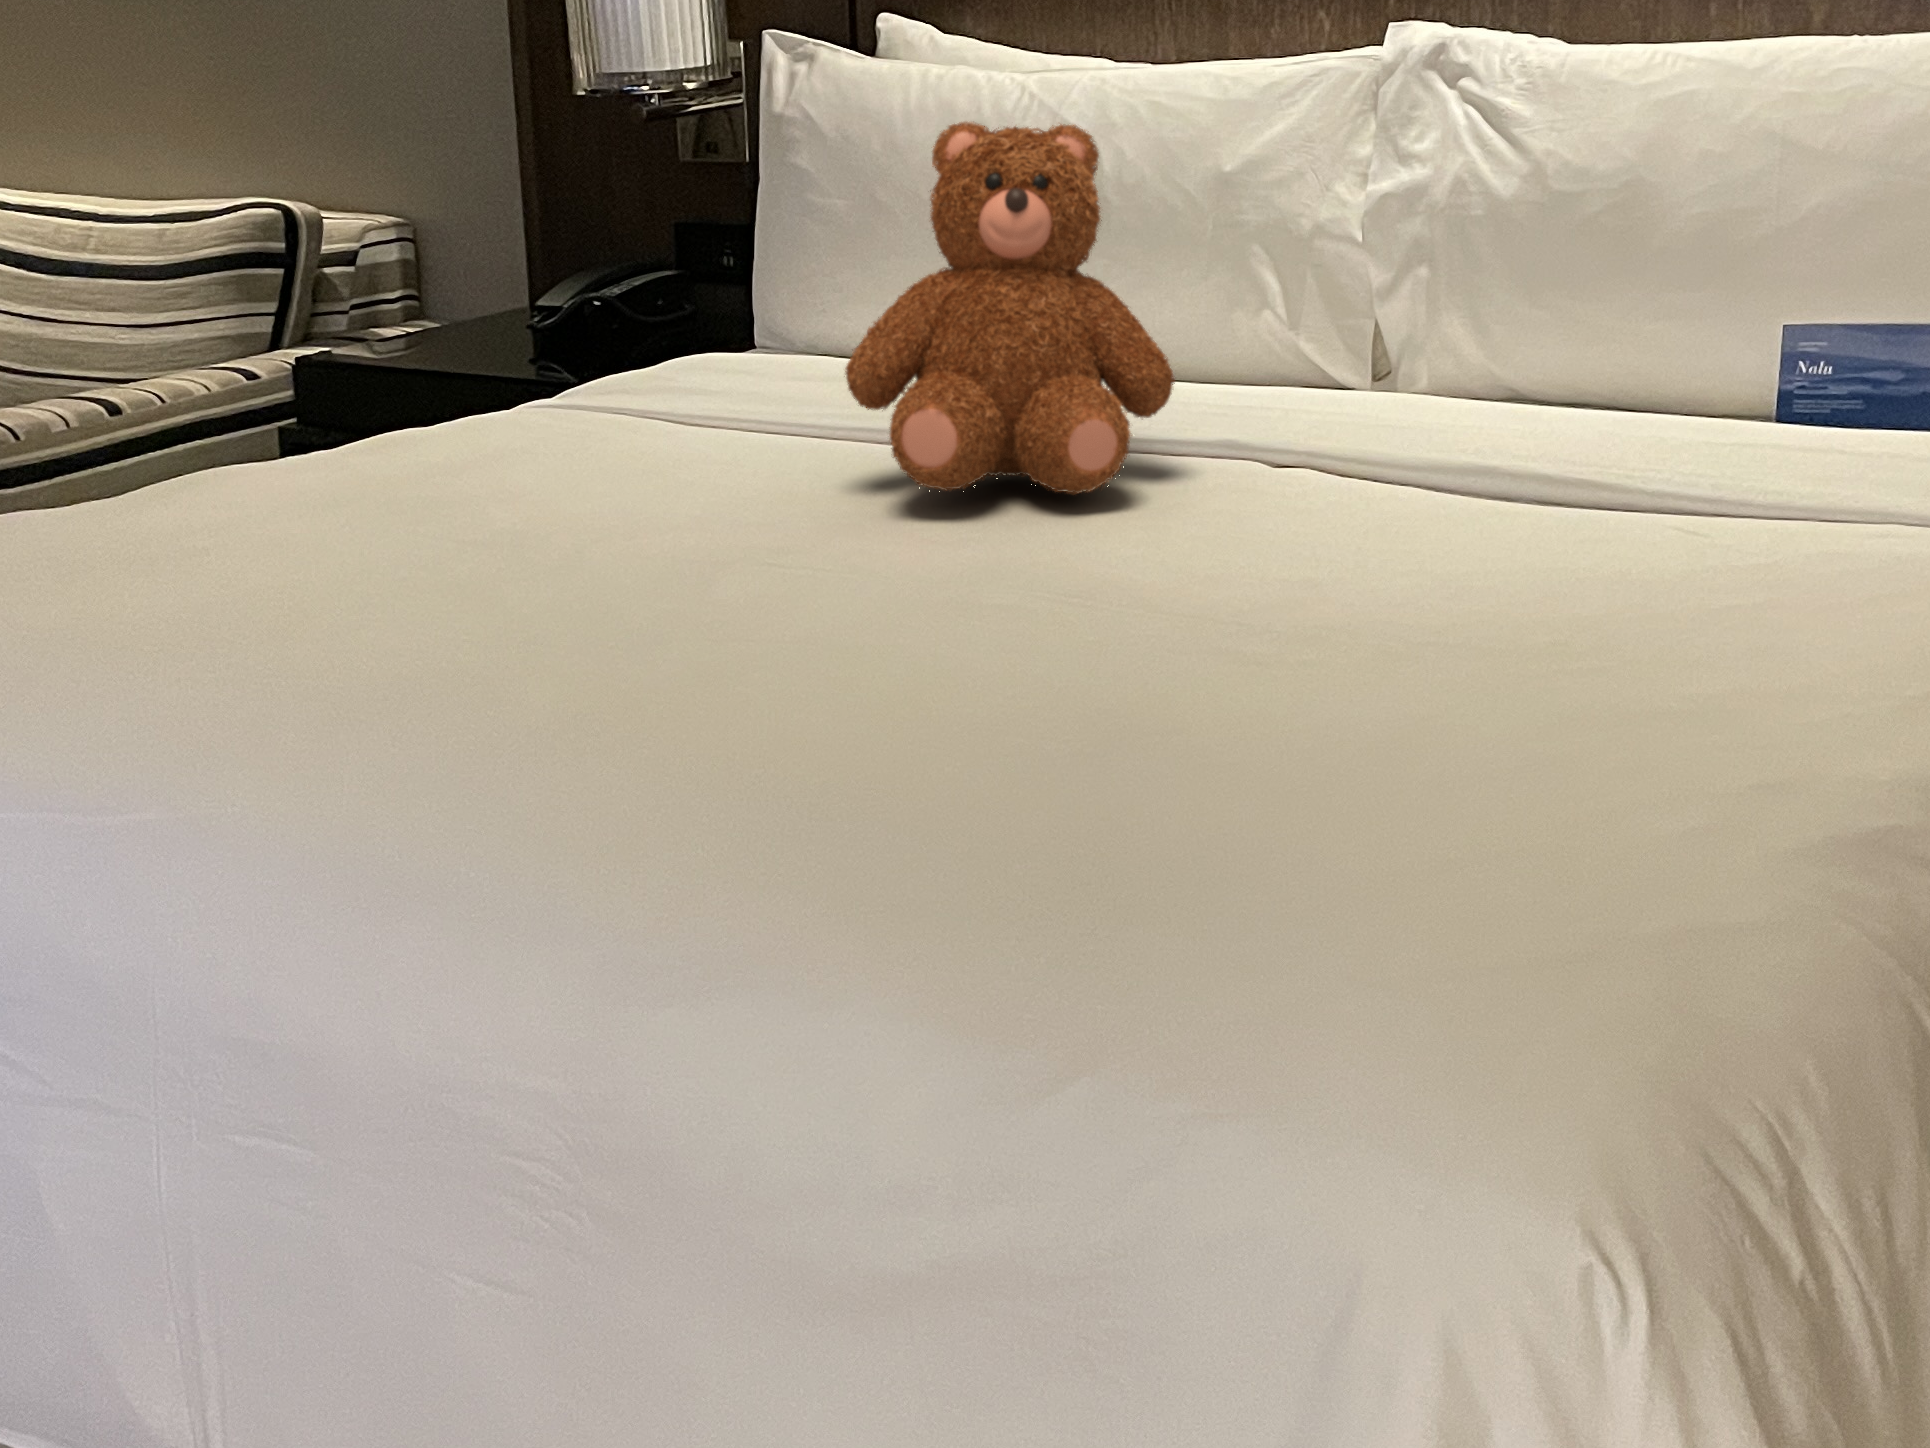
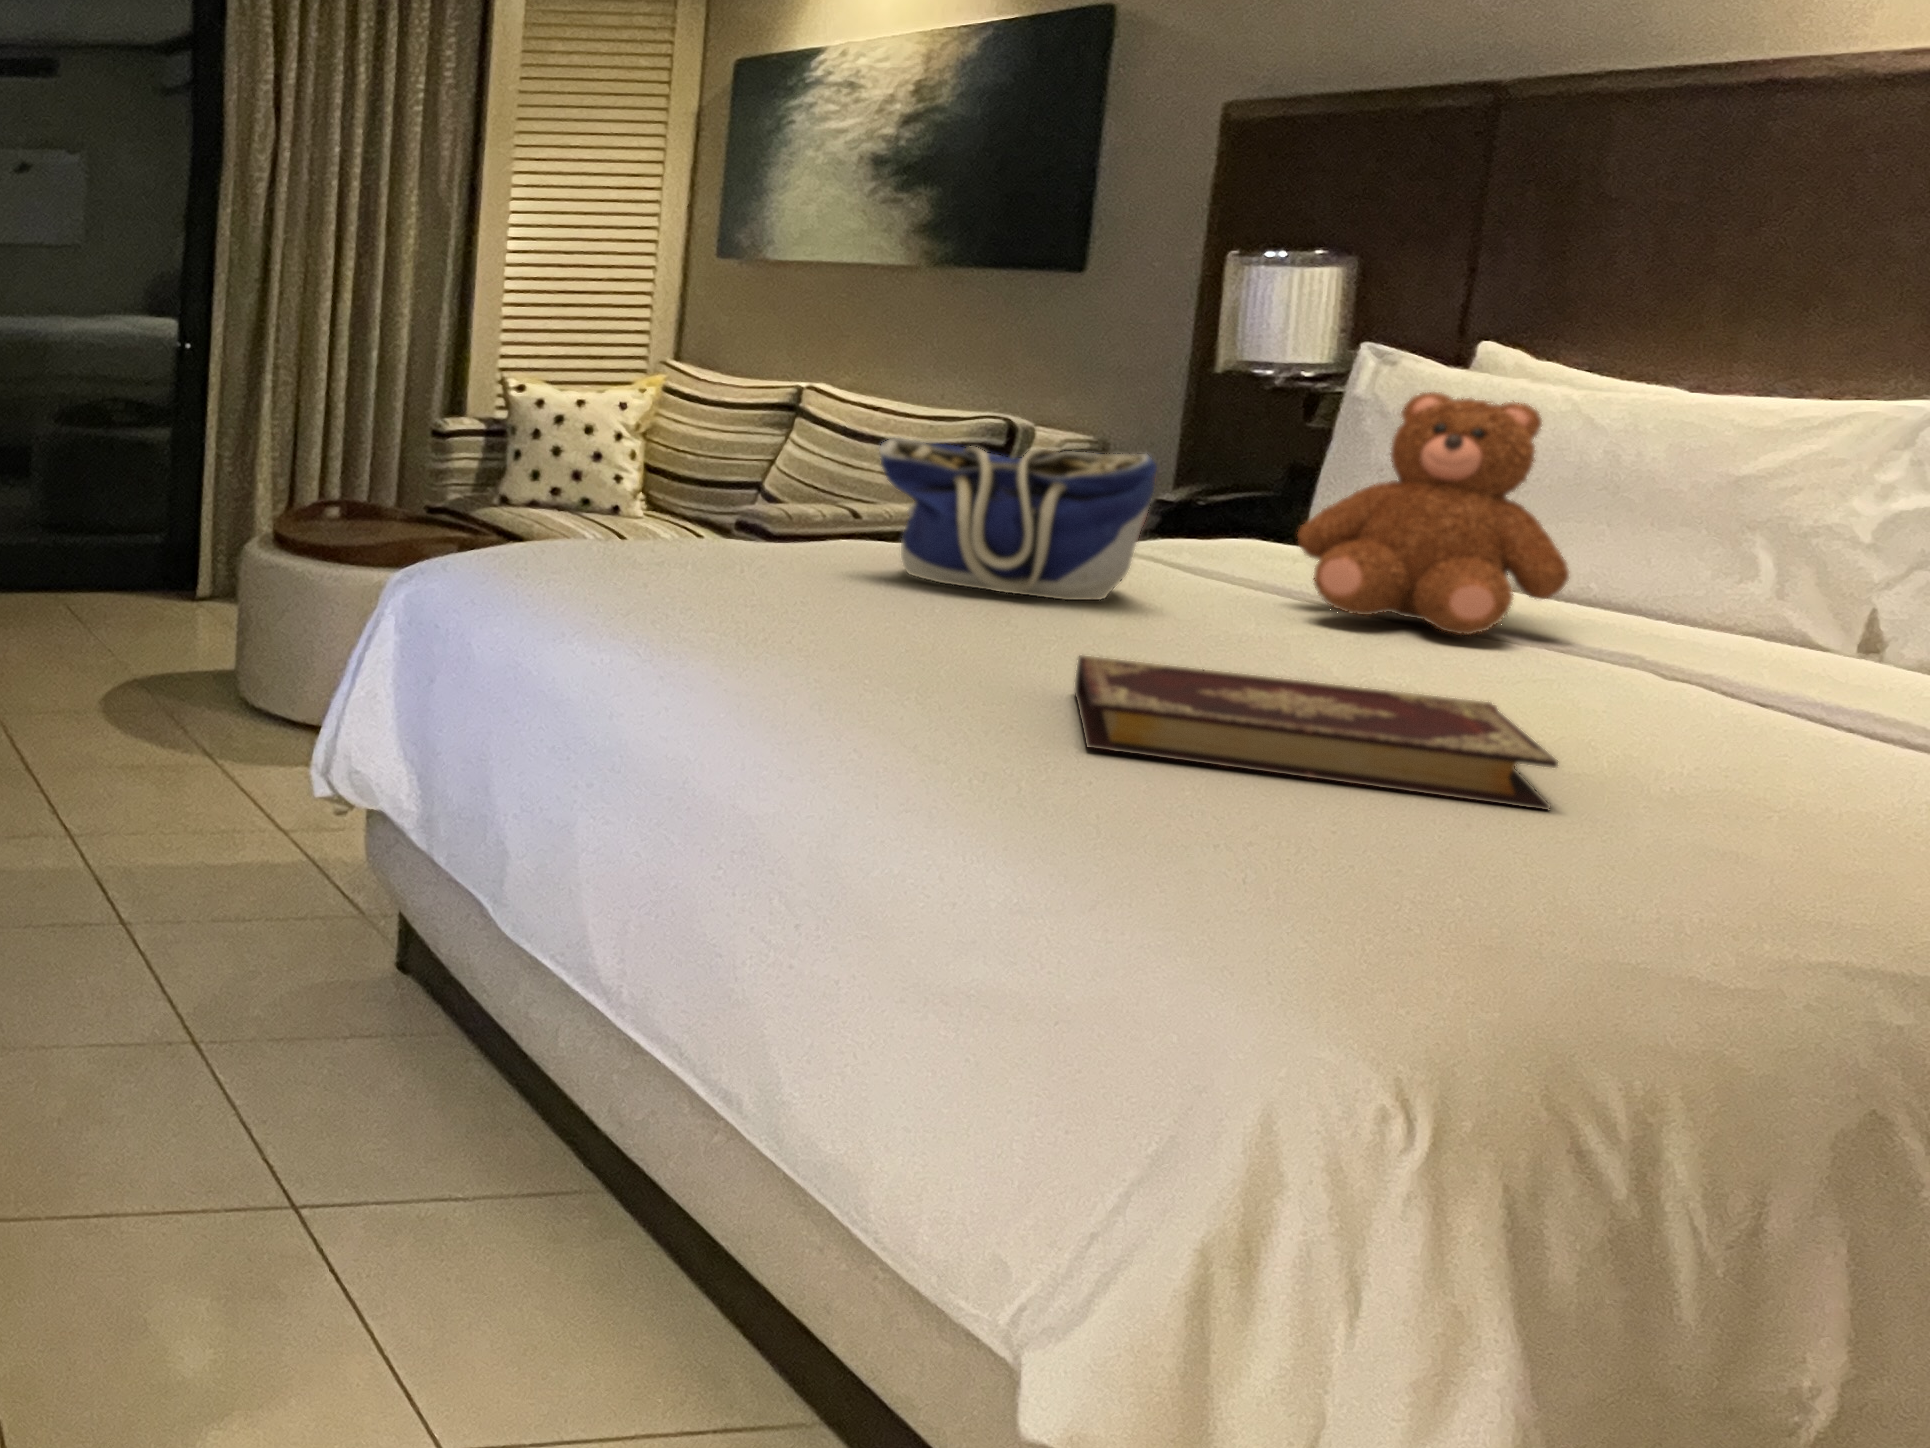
tote bag: none [236,288,672,569] -> present [880,438,1157,600]
book: none [727,634,1429,895] -> present [1075,656,1558,810]

